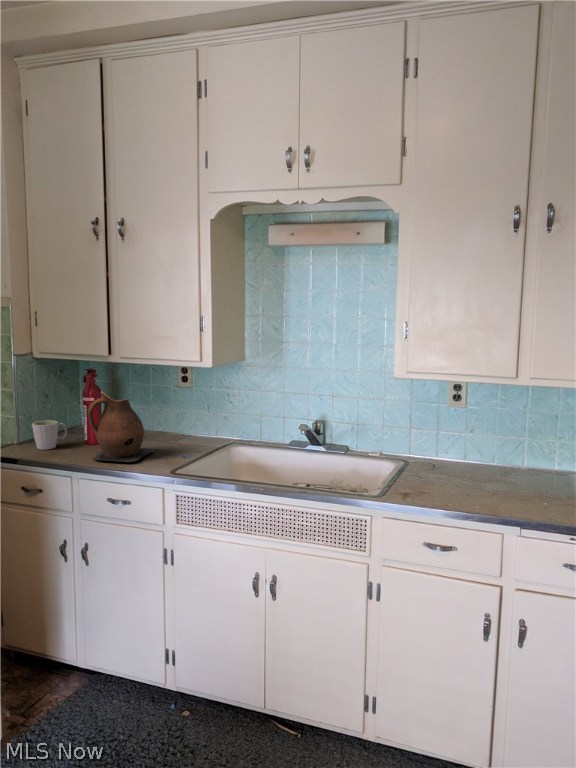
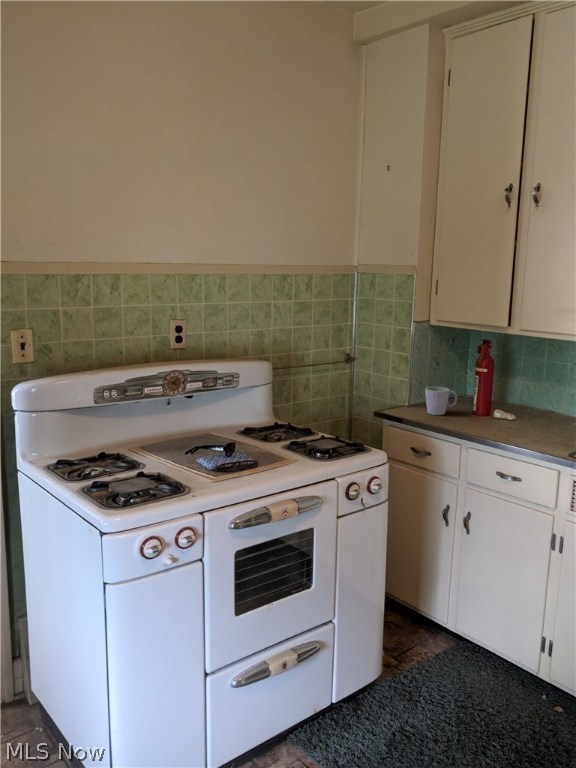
ceramic pitcher: present [88,391,154,463] -> none [483,363,548,440]

